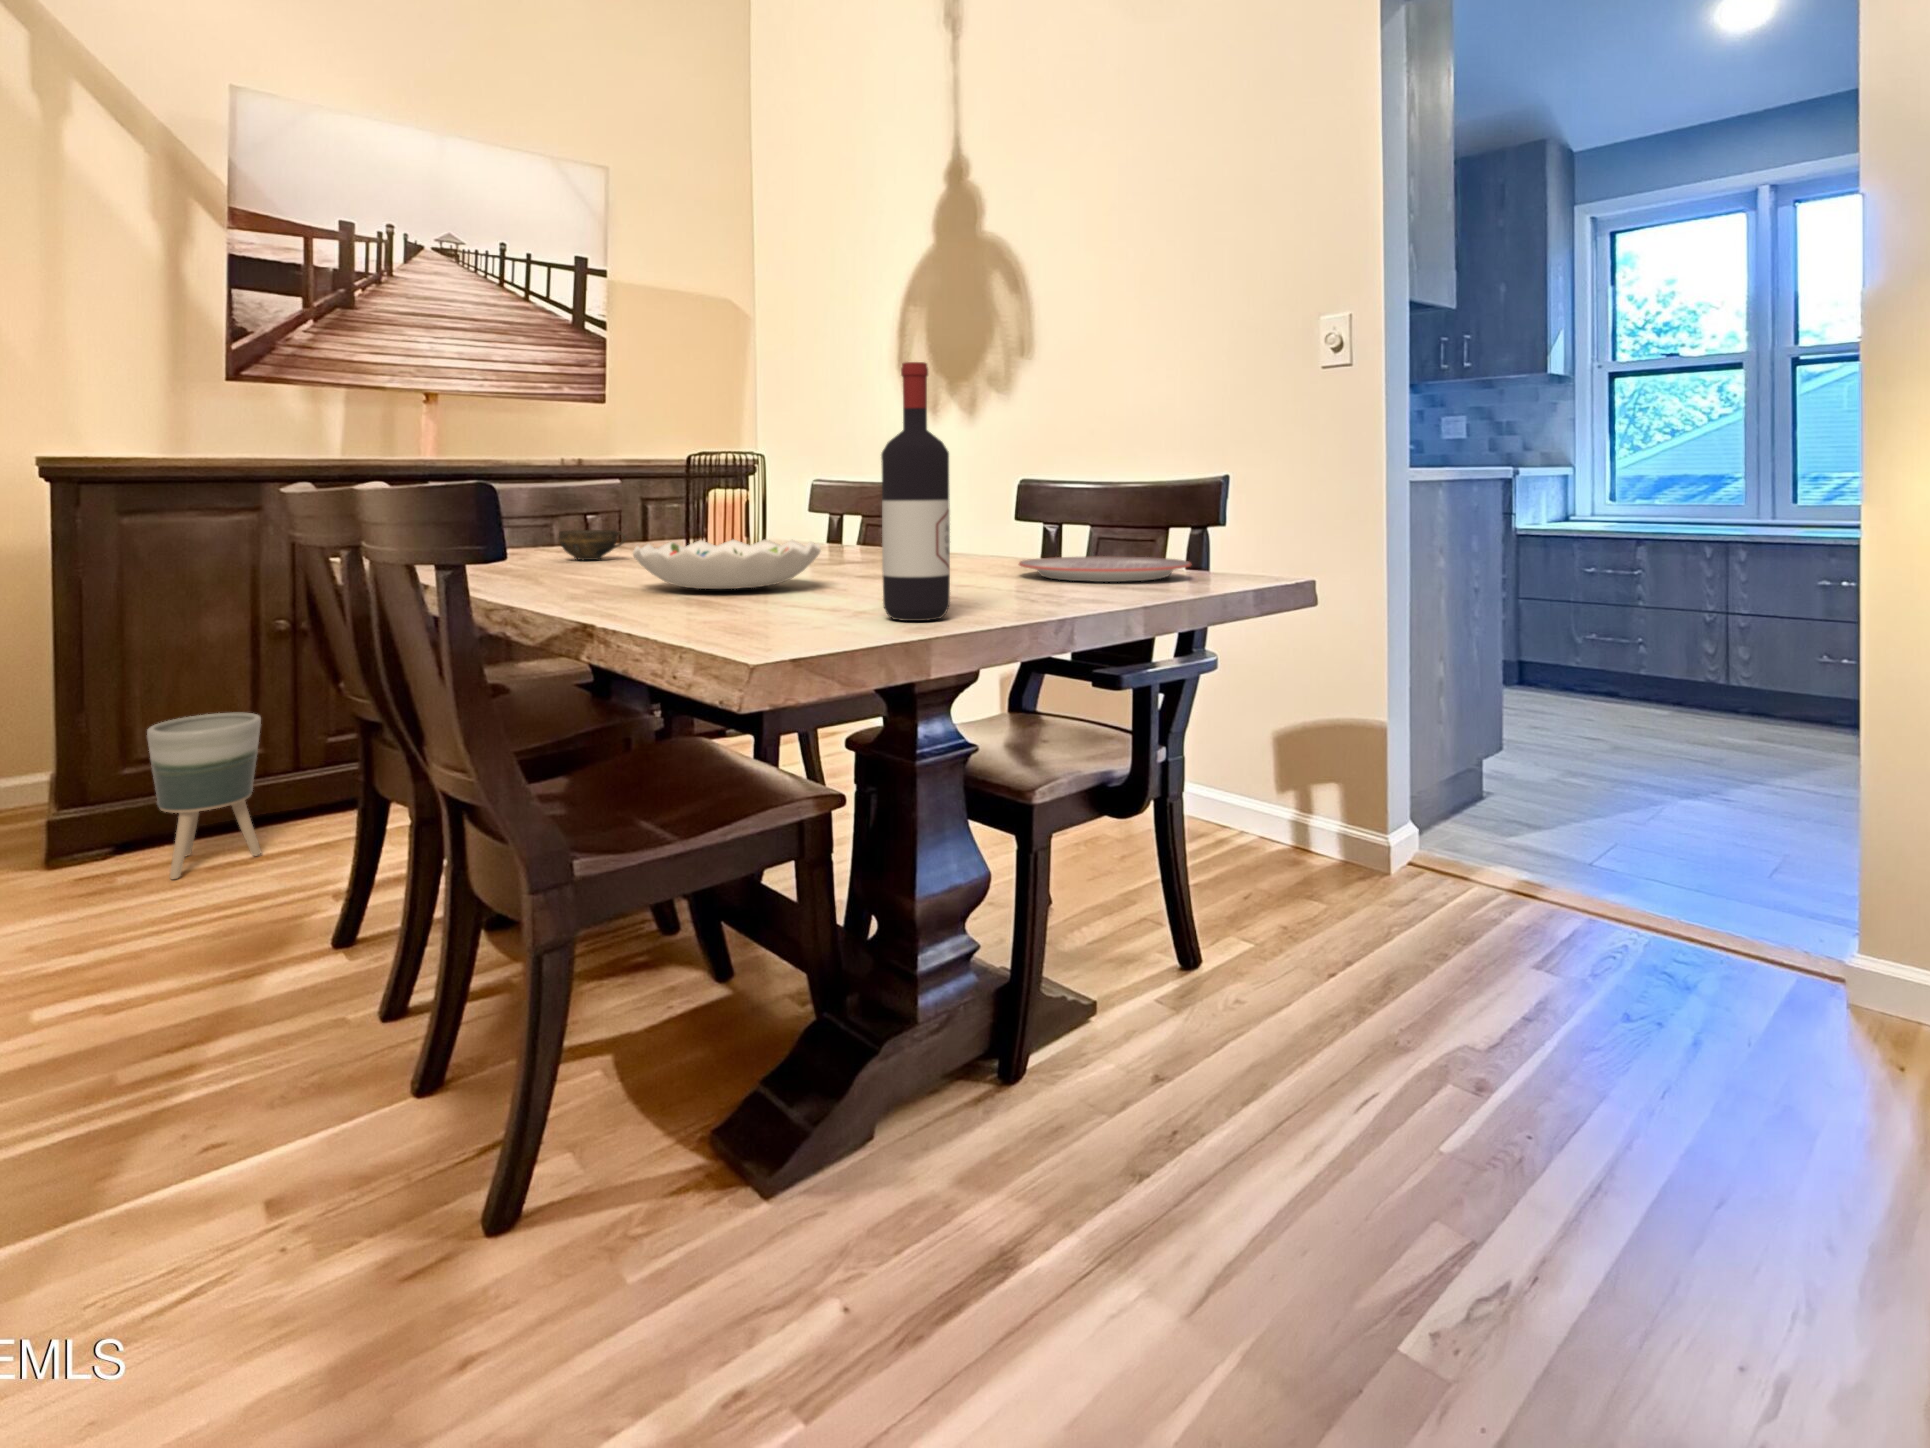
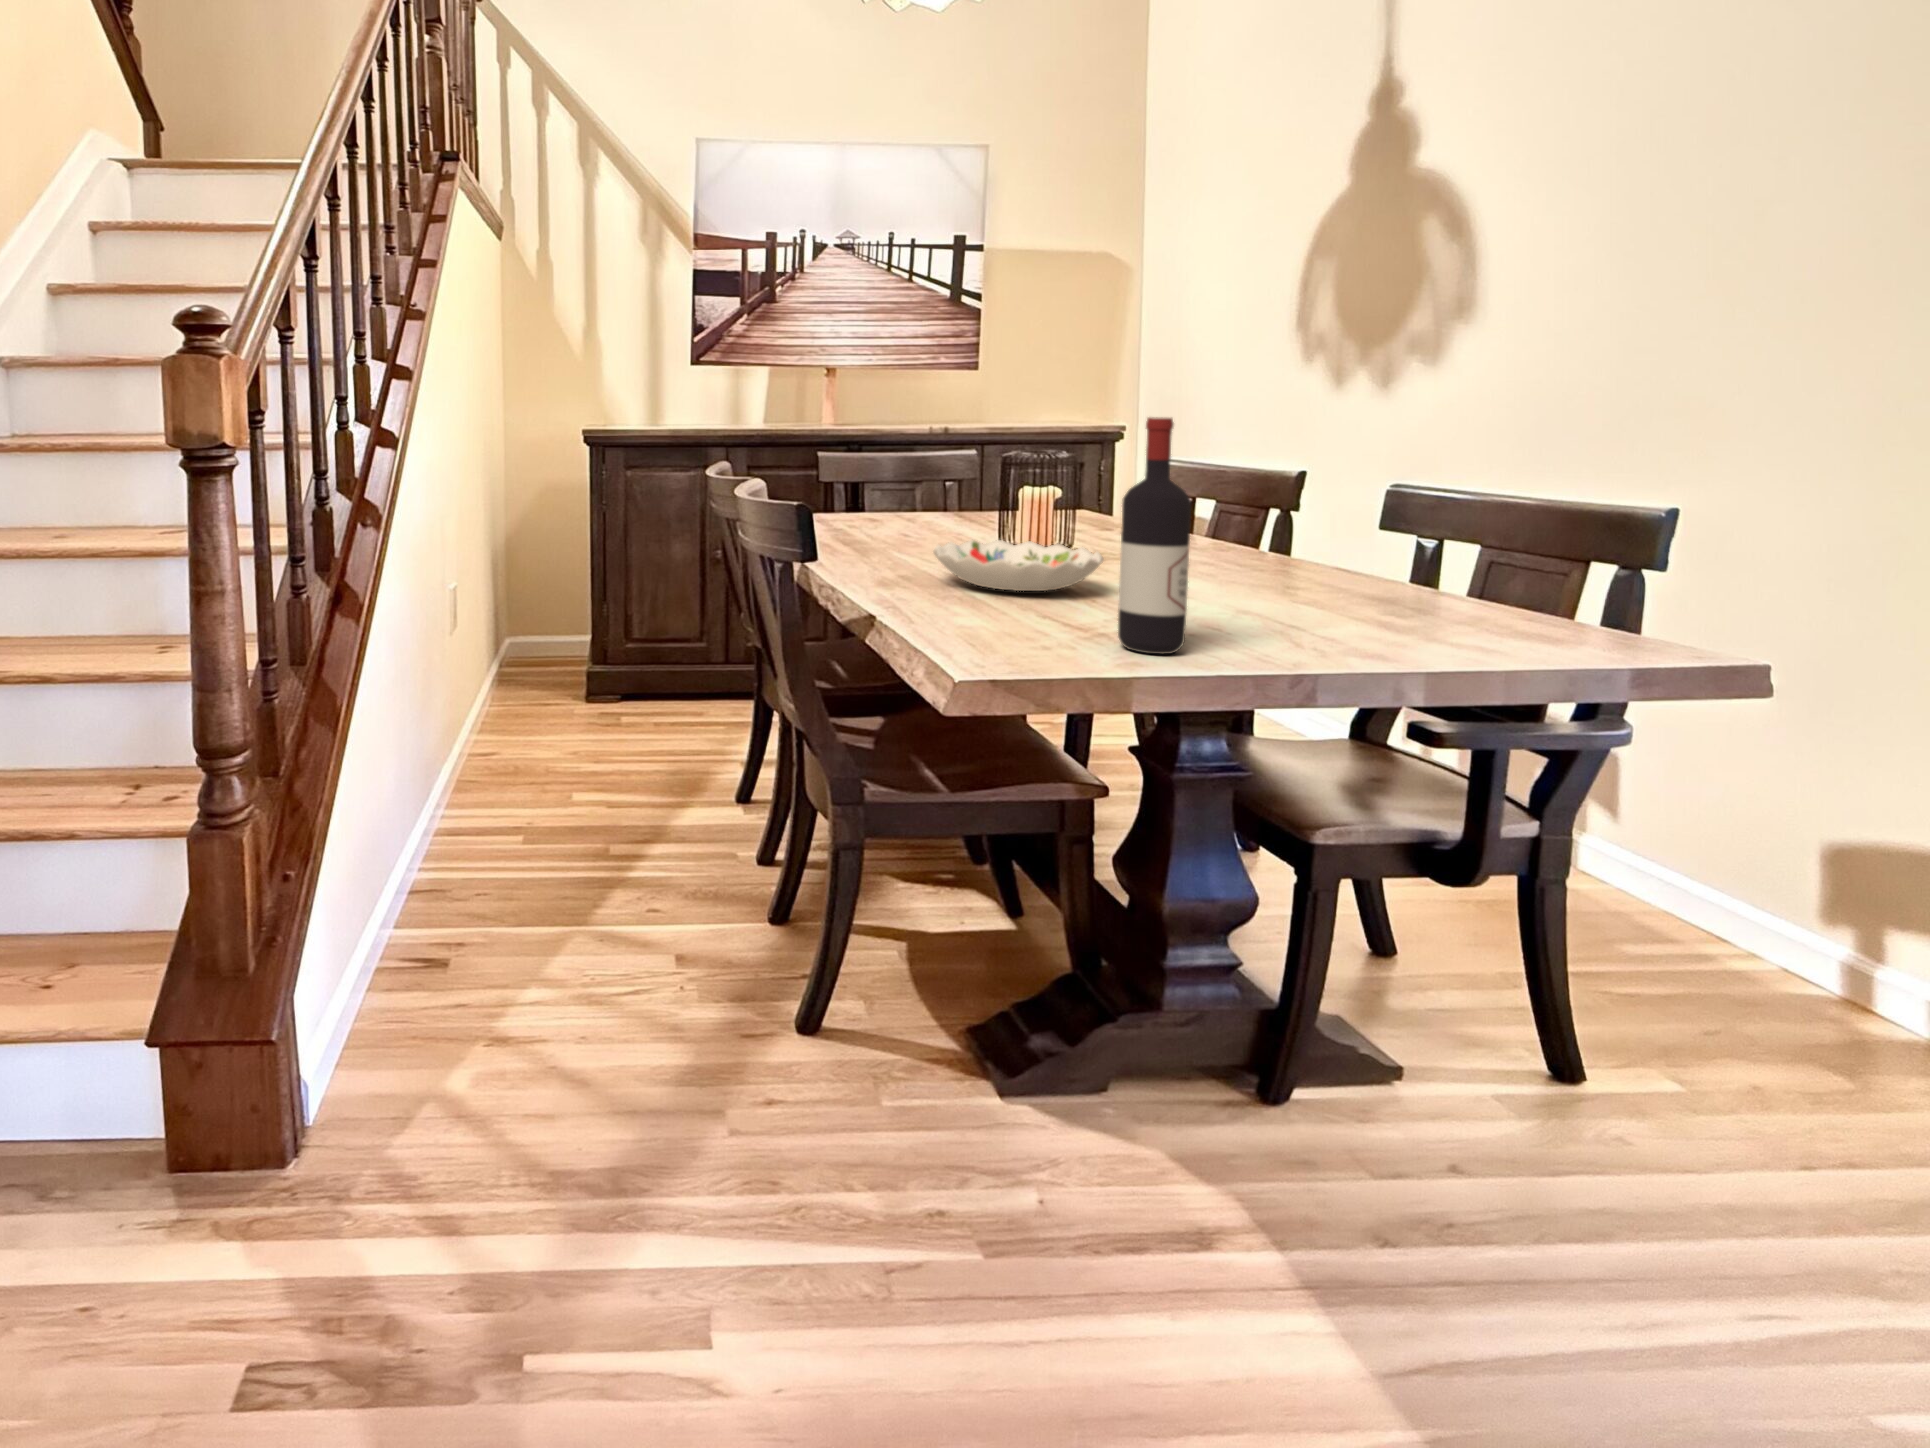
cup: present [559,530,626,560] -> none [904,508,959,536]
plate: present [1019,556,1191,582] -> none [1342,584,1586,628]
planter: present [147,713,261,879] -> none [635,618,701,731]

